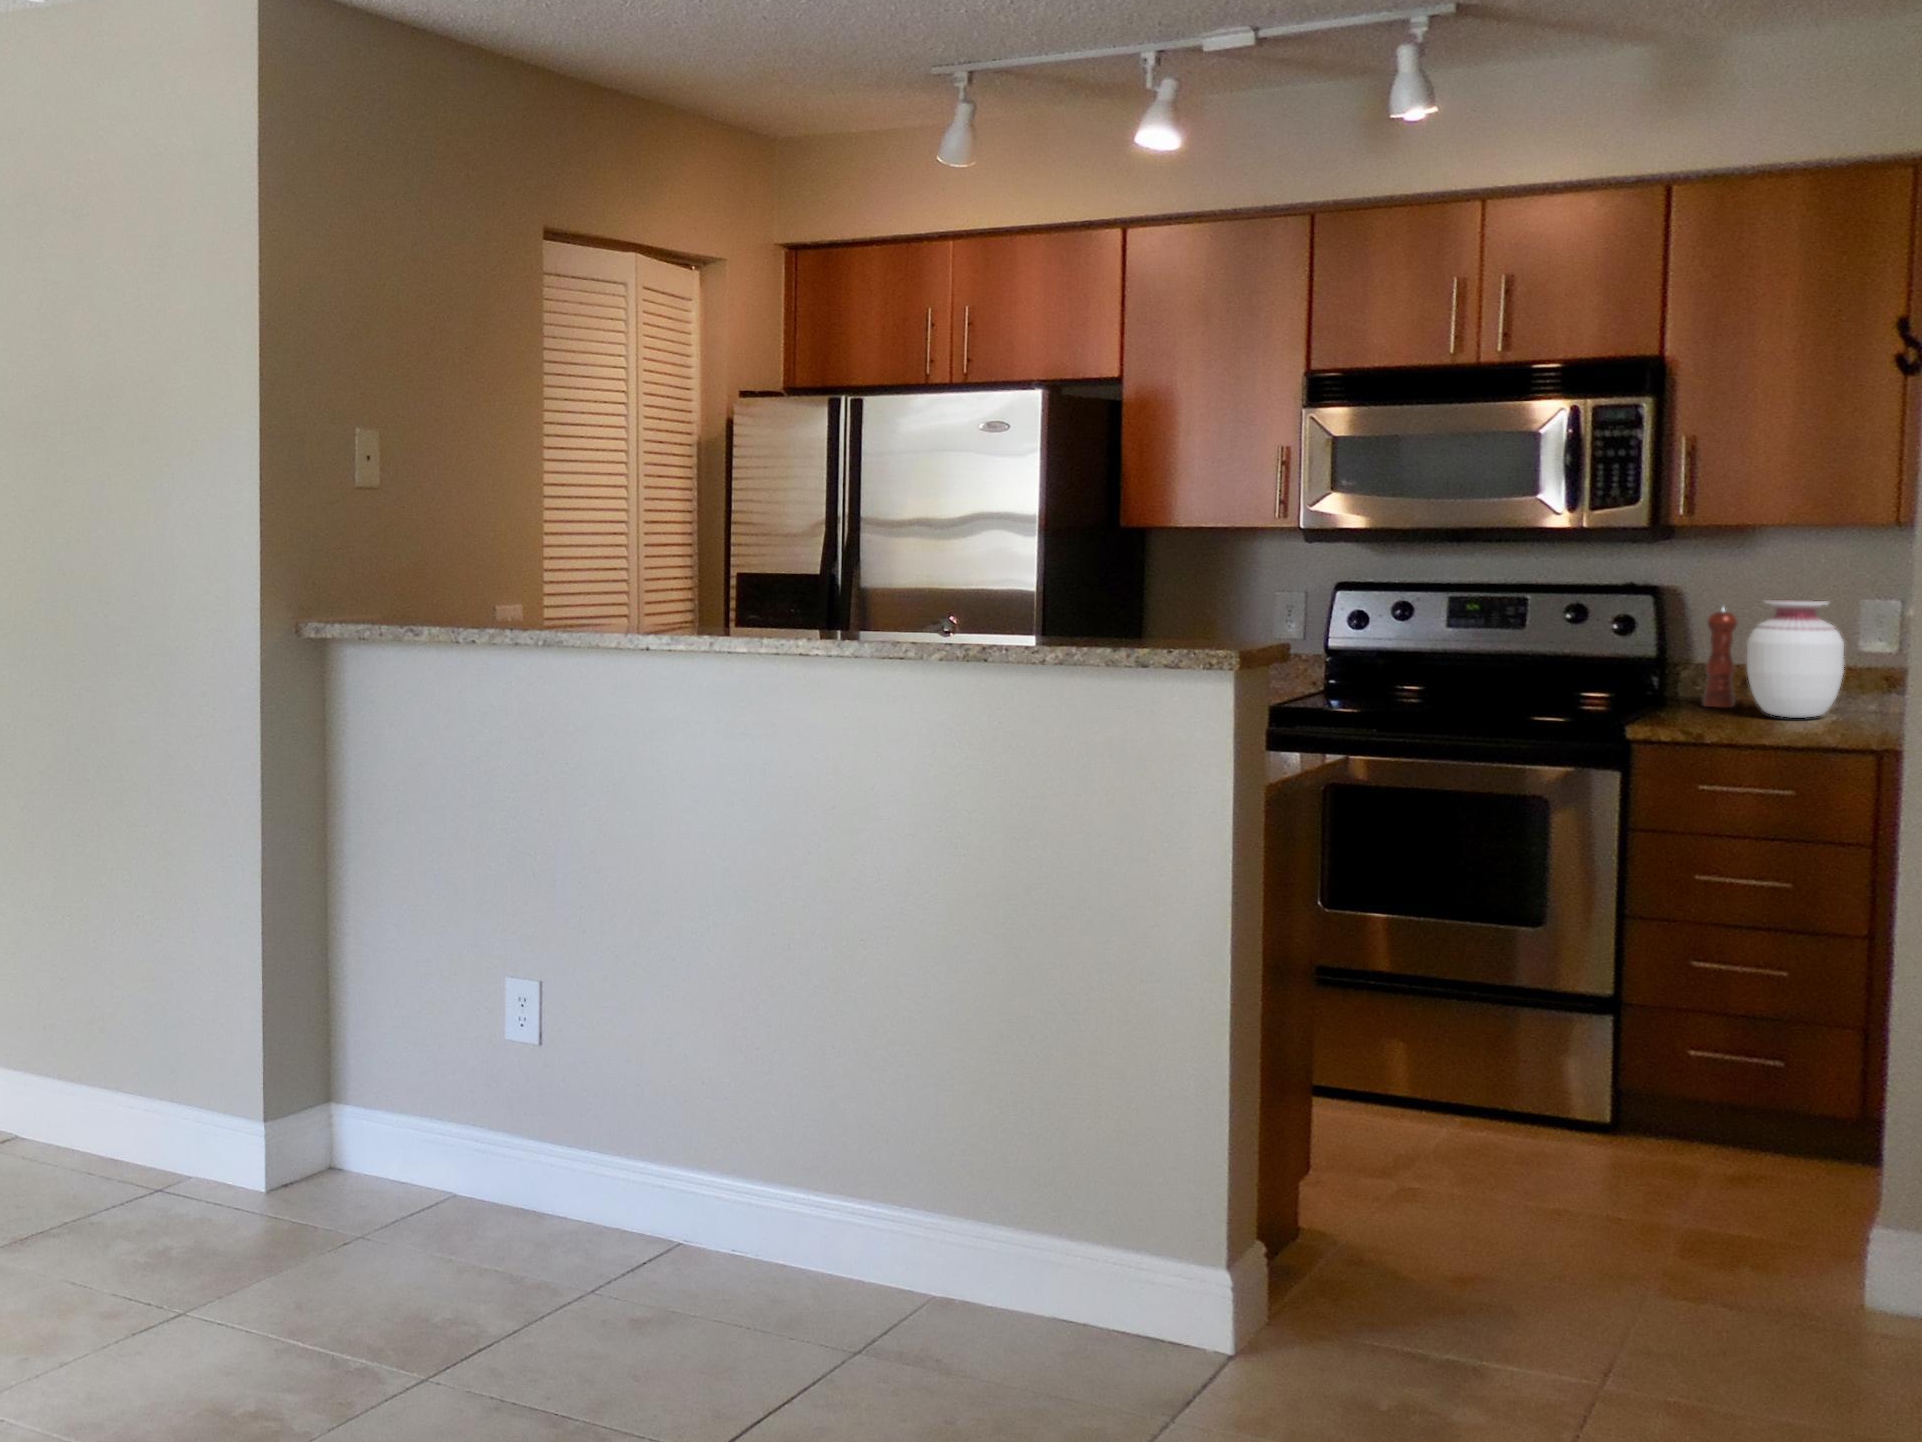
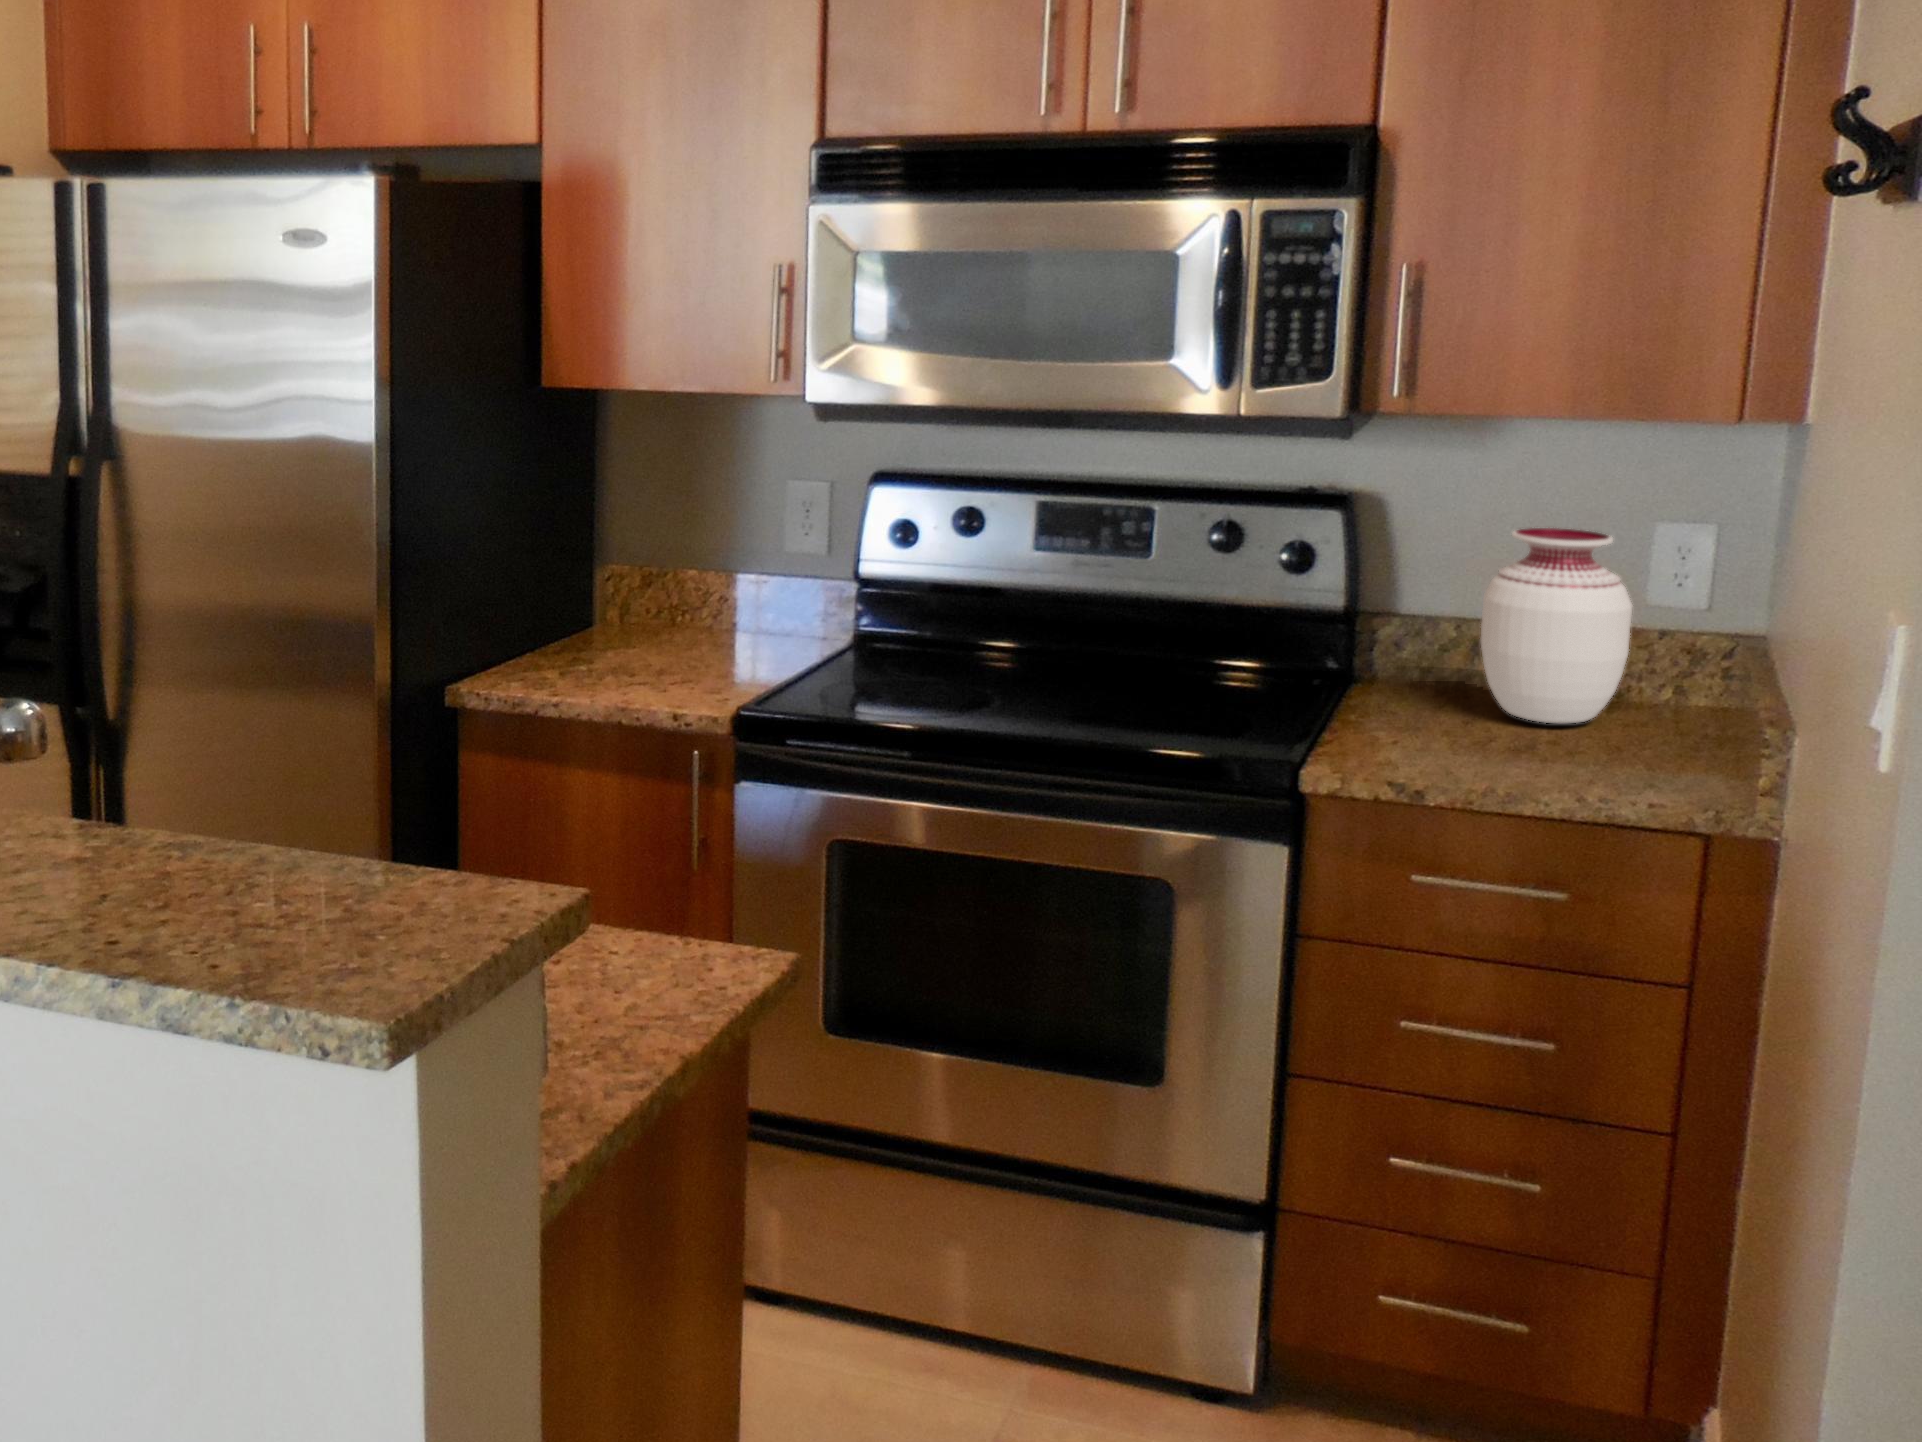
pepper mill: present [1703,604,1738,707] -> none [1409,524,1467,688]

